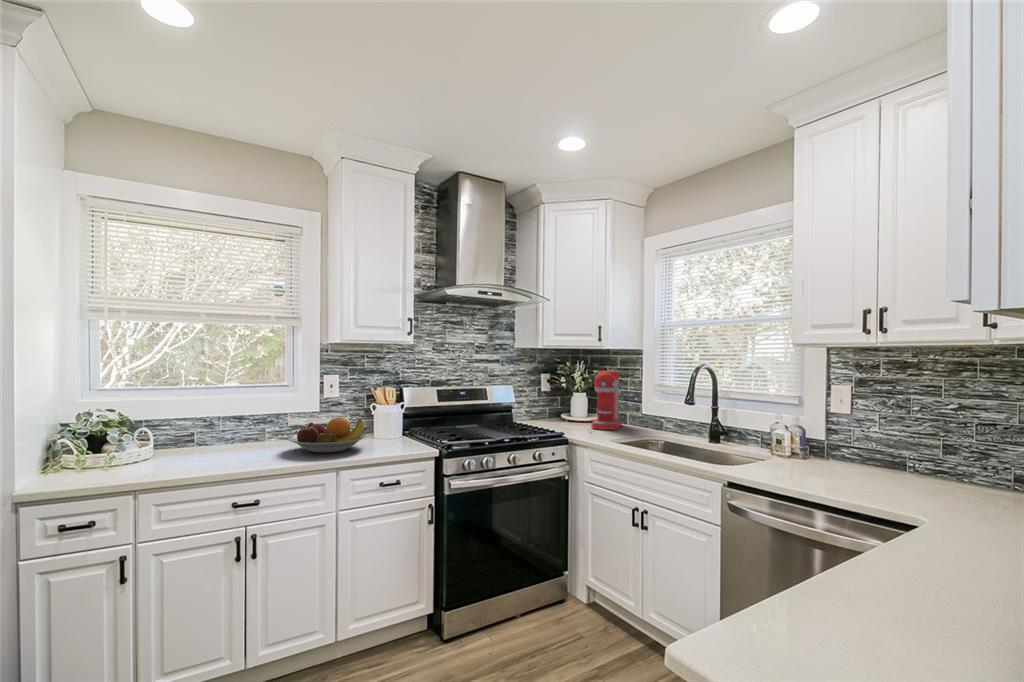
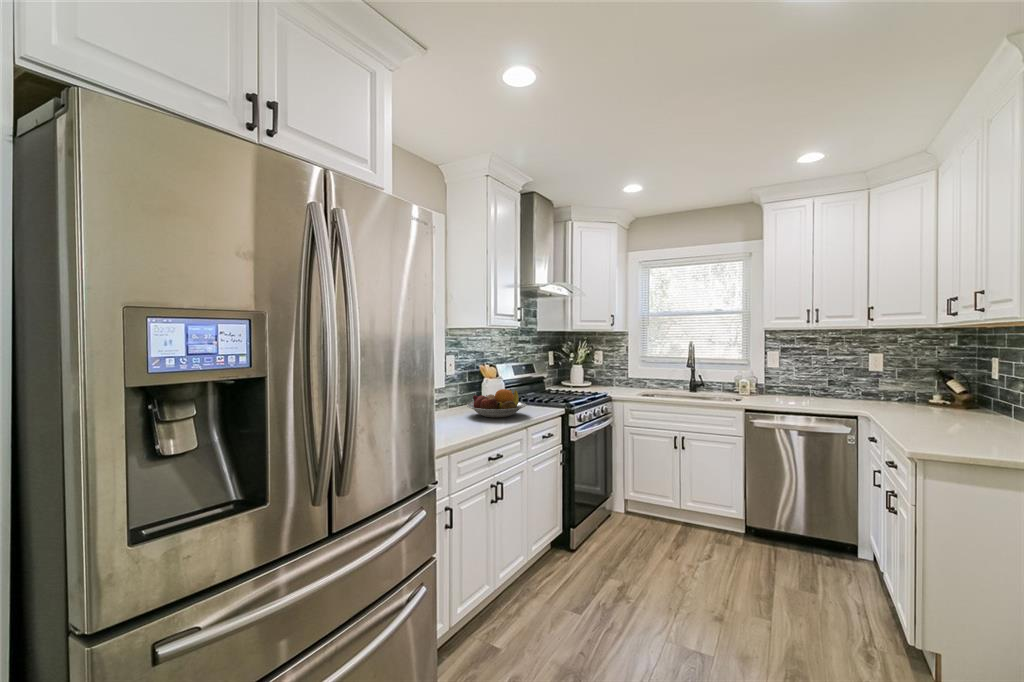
coffee maker: present [591,371,621,430] -> none [595,348,623,389]

